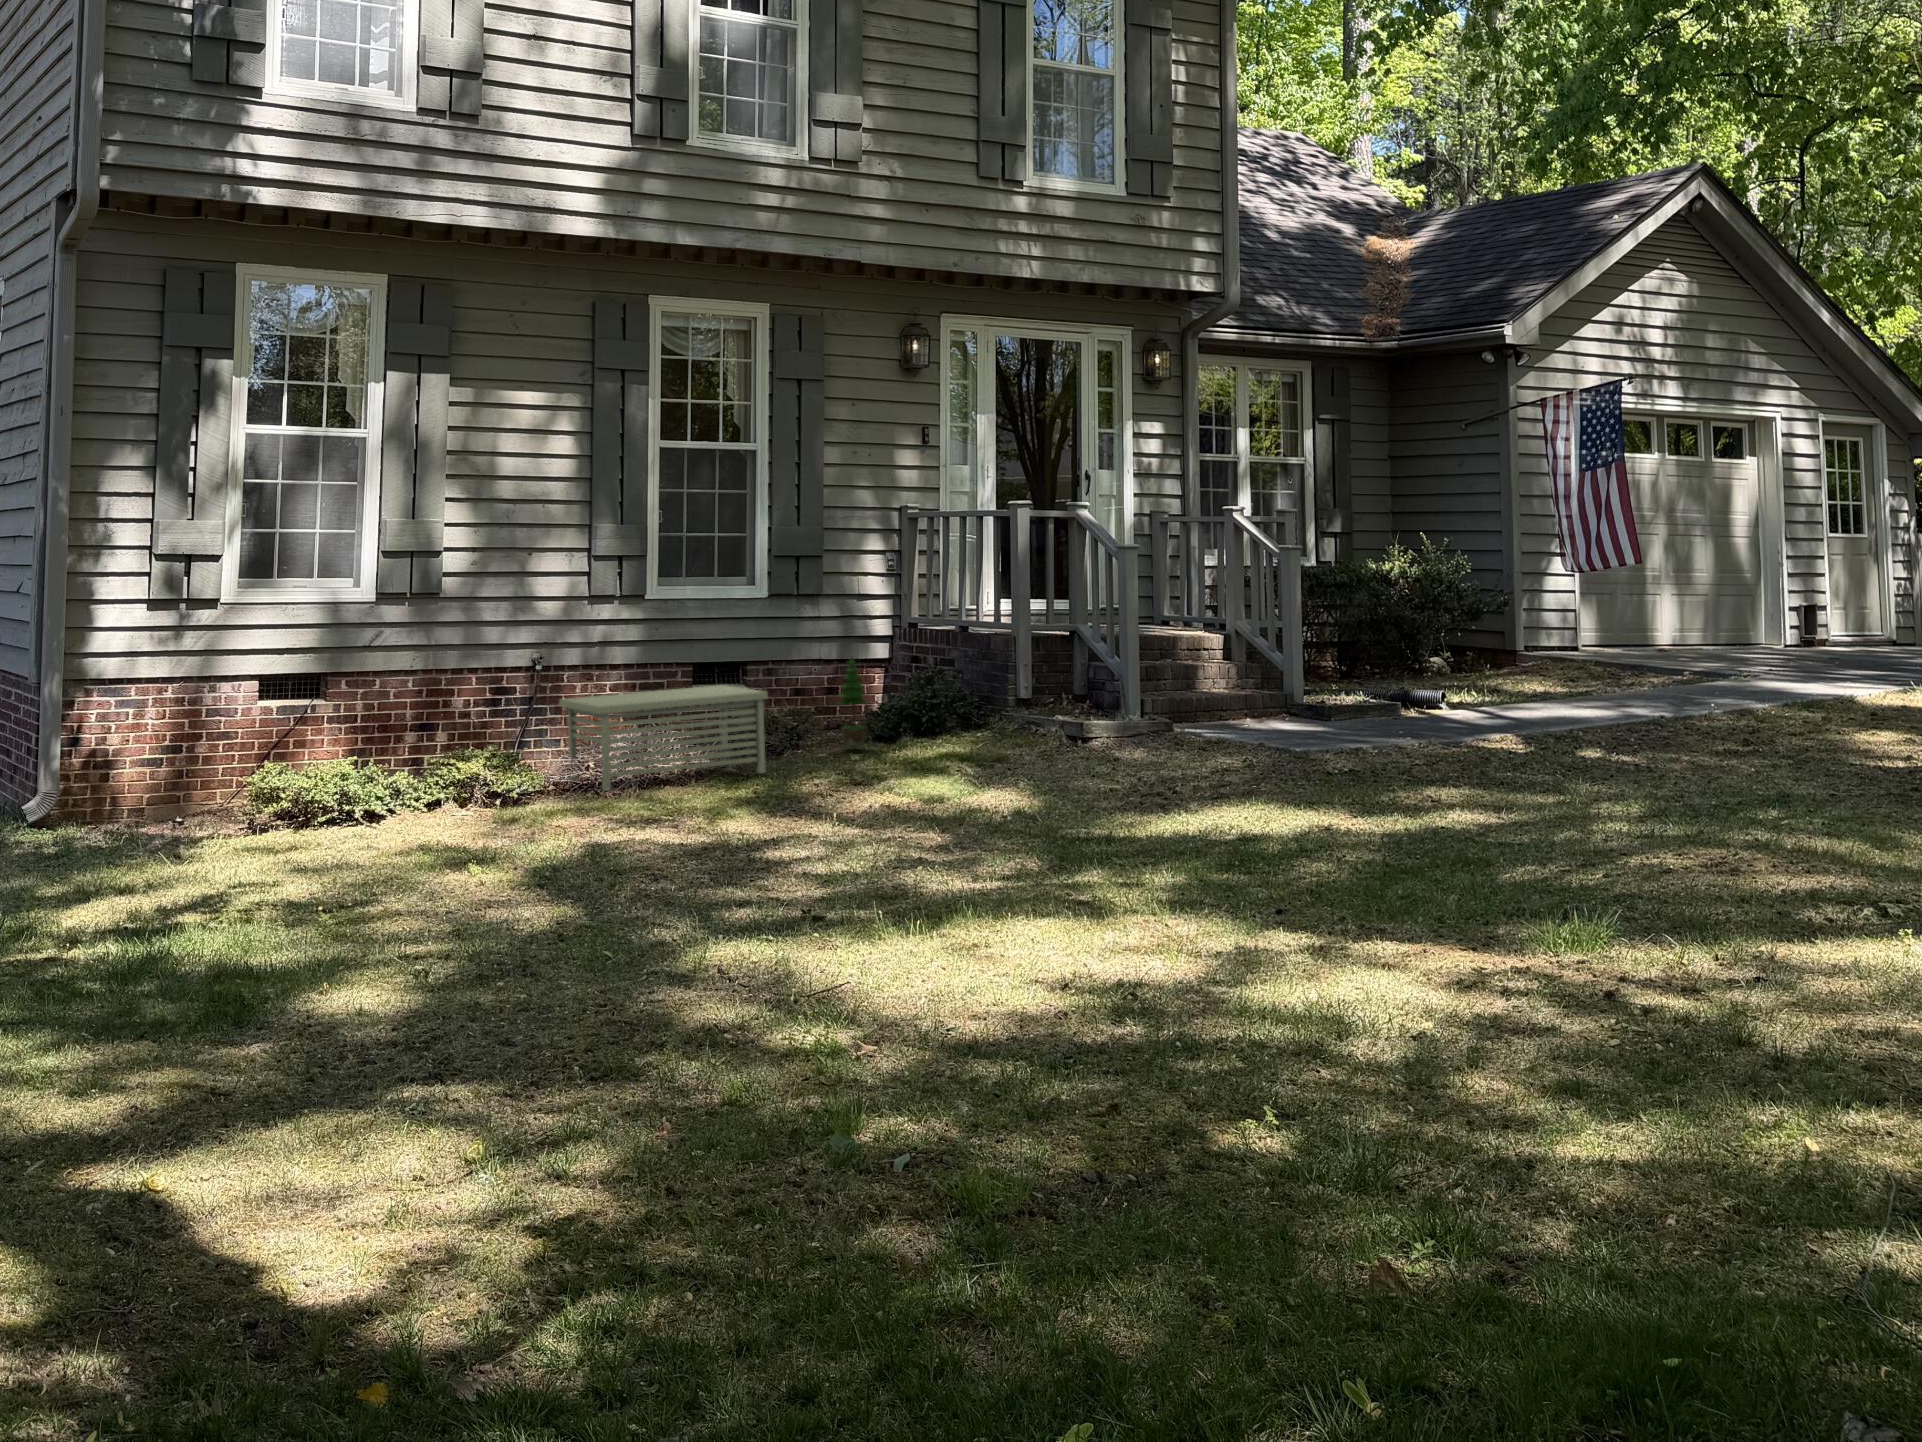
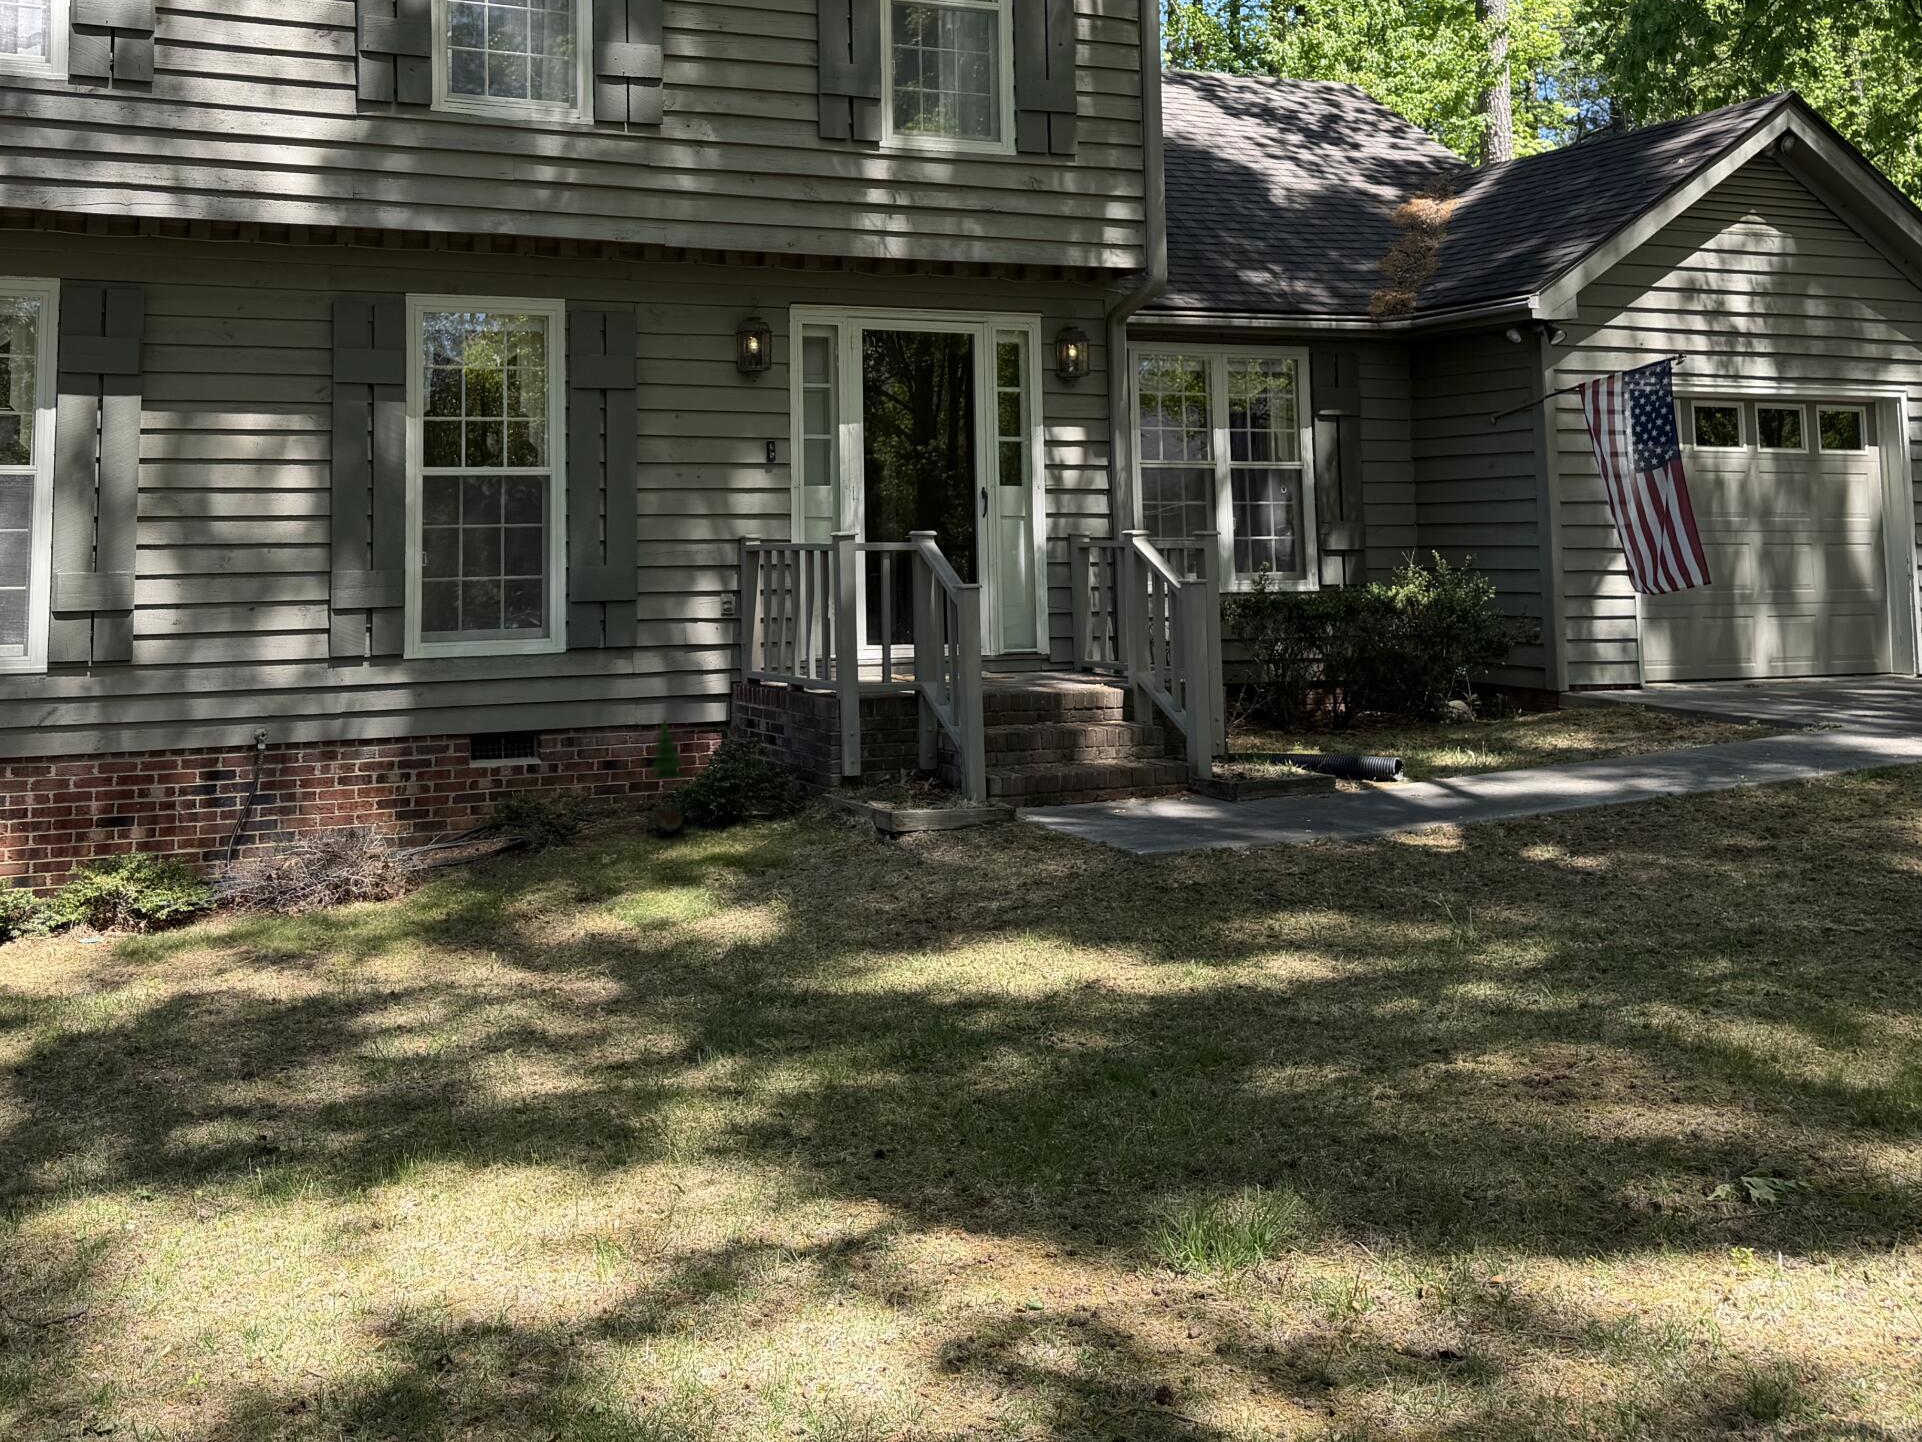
storage bench: present [559,685,768,791] -> none [287,759,535,893]

